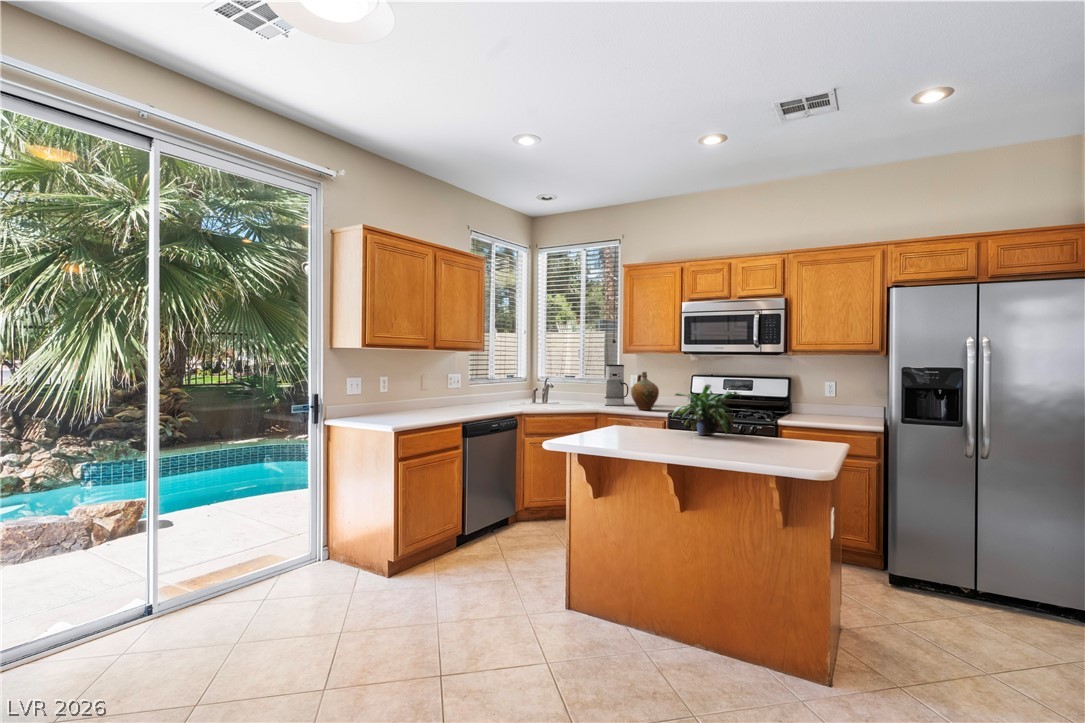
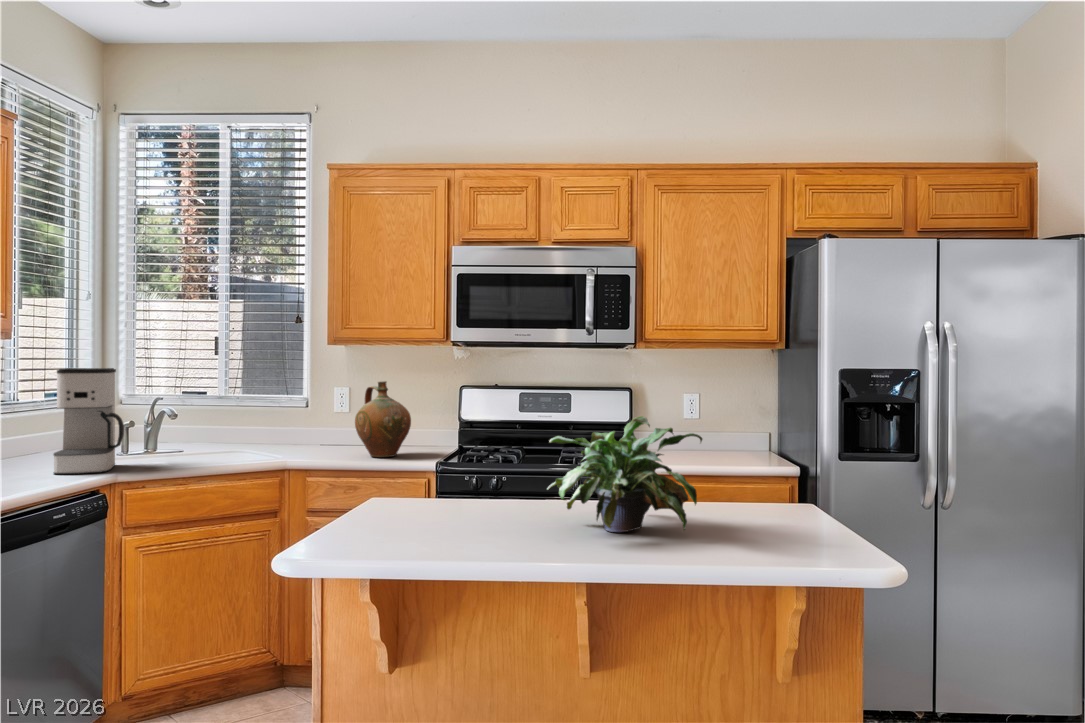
coffee maker: present [605,364,628,406] -> present [54,368,124,474]

